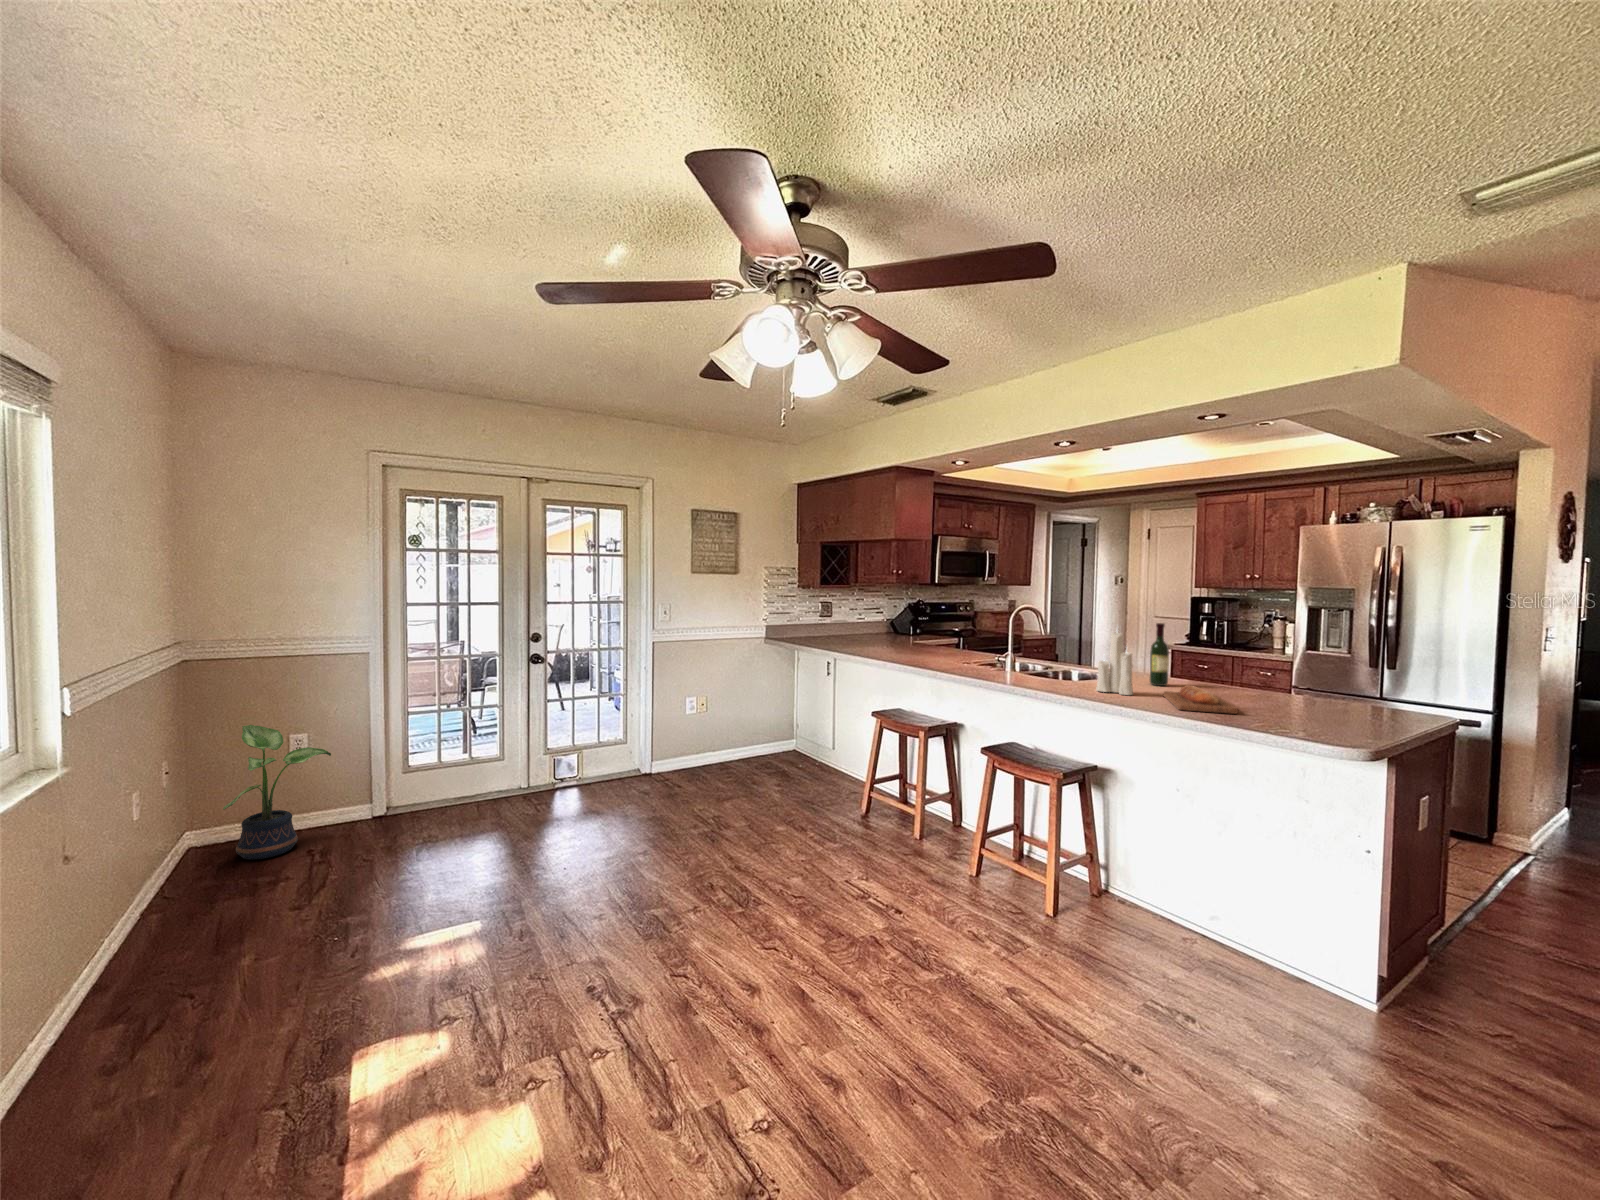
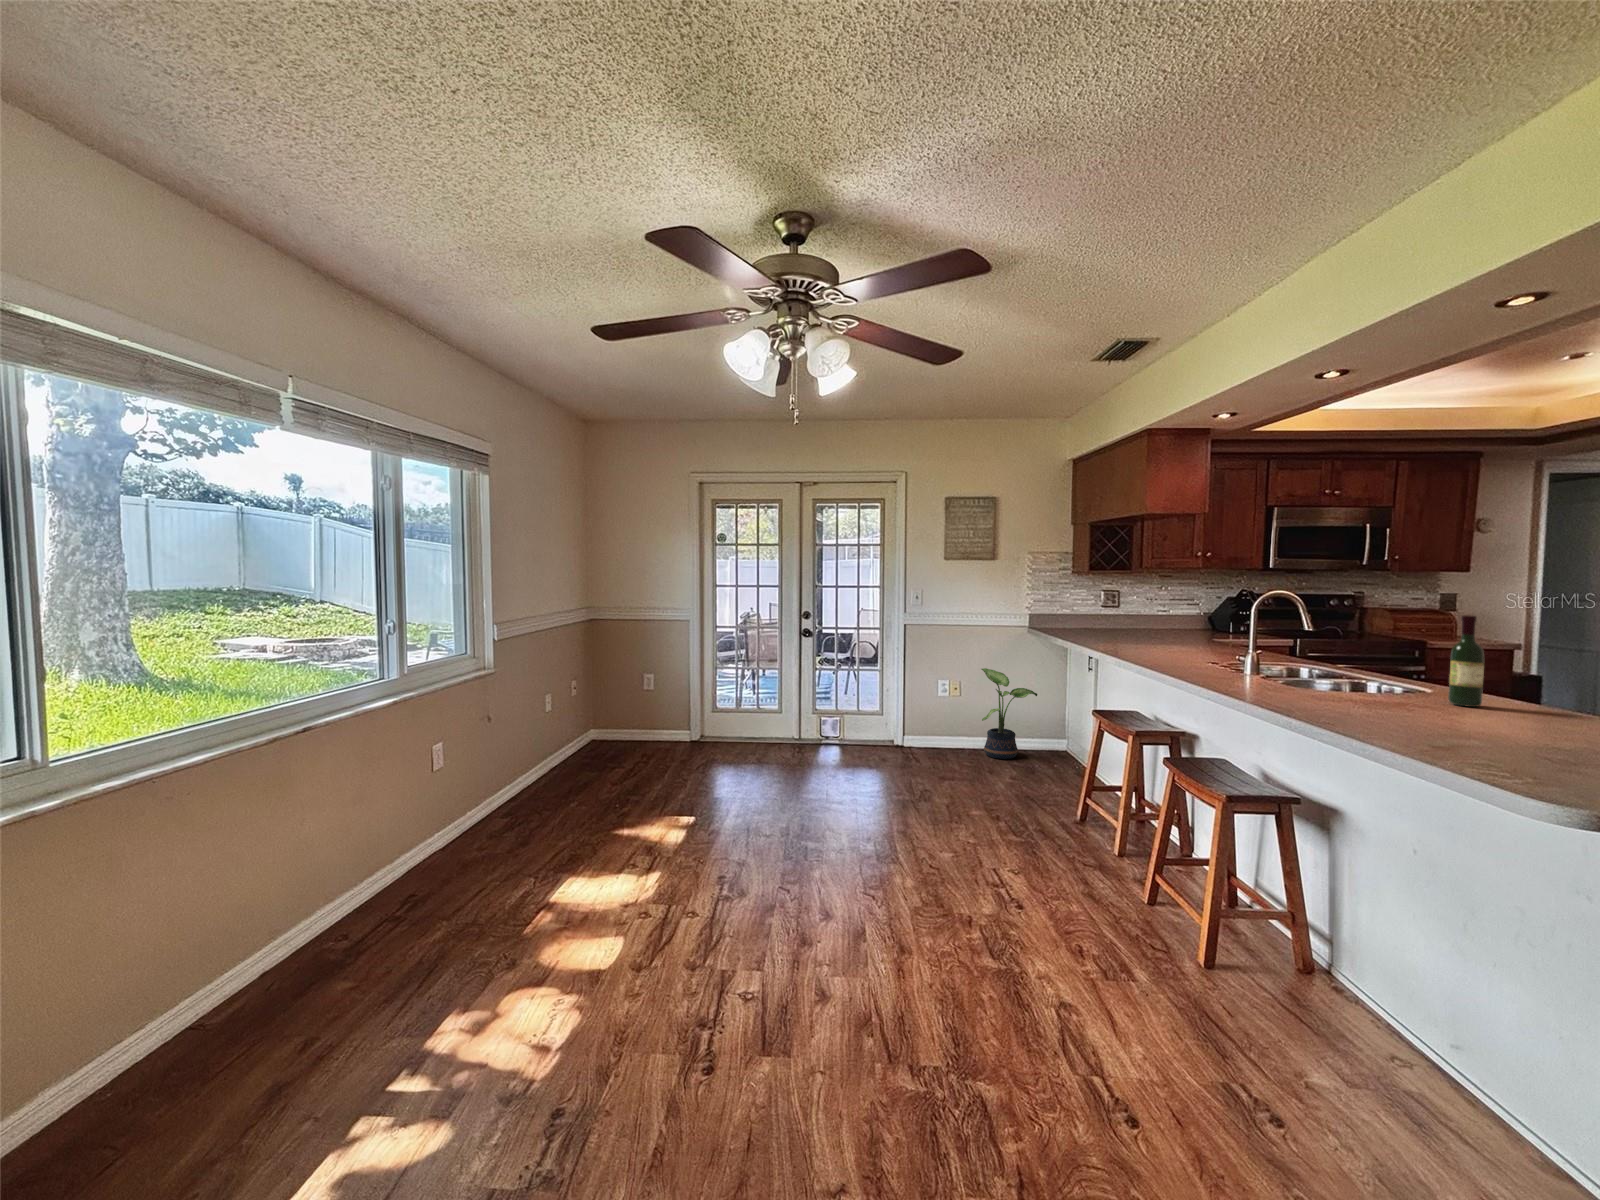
candle: present [1096,632,1133,695] -> none [1316,609,1370,709]
bread loaf: present [1163,685,1238,714] -> none [1393,702,1521,745]
potted plant: present [223,725,331,860] -> present [981,668,1037,759]

